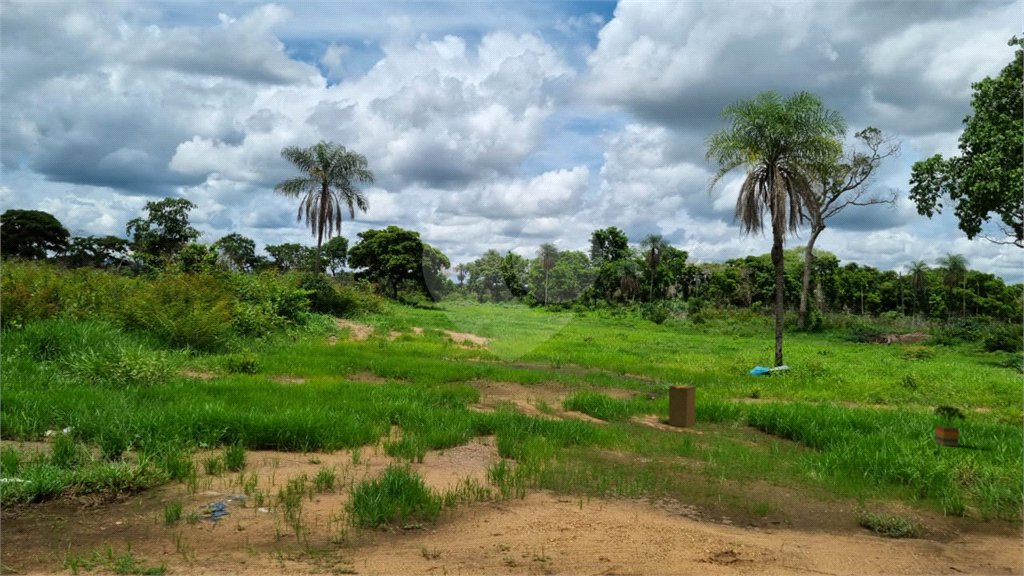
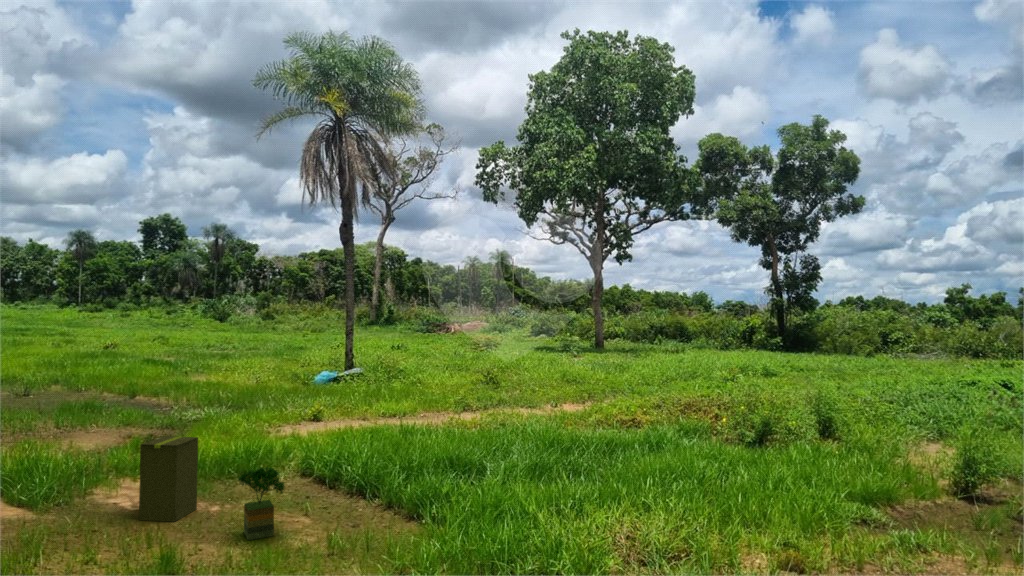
potted tree: present [933,406,966,446] -> present [238,467,285,540]

